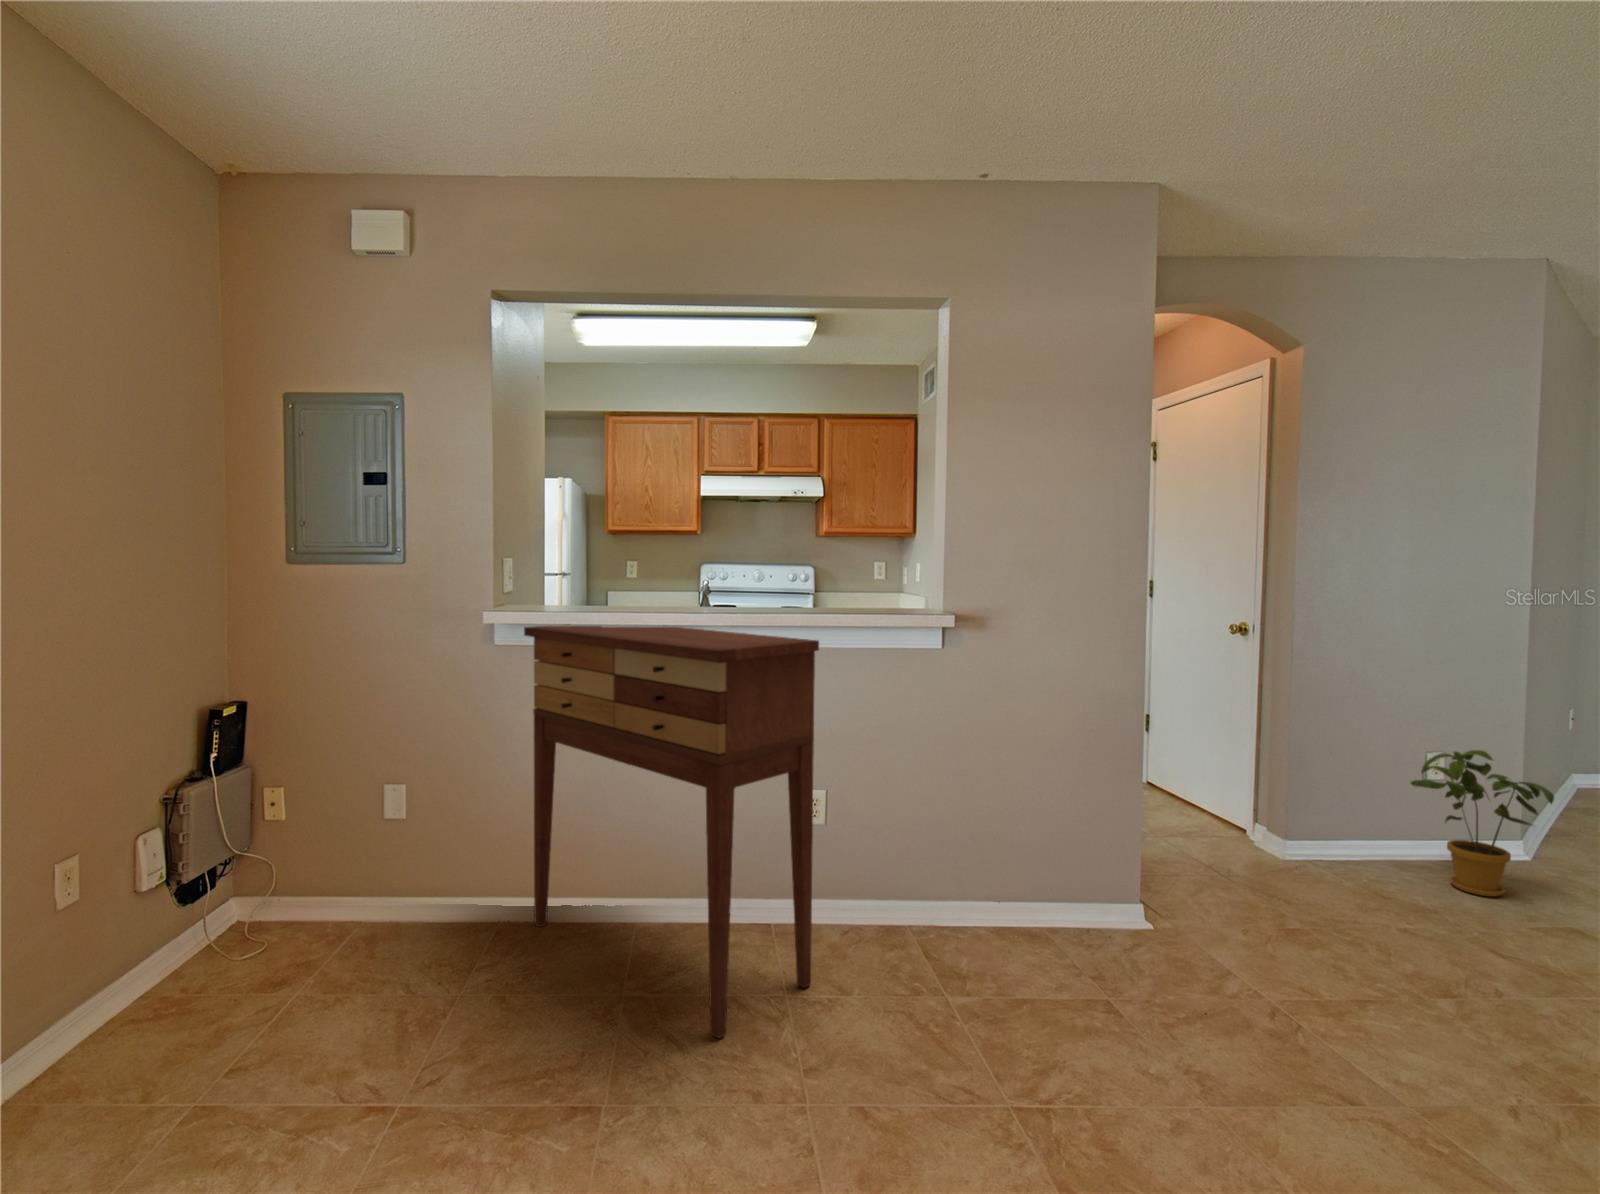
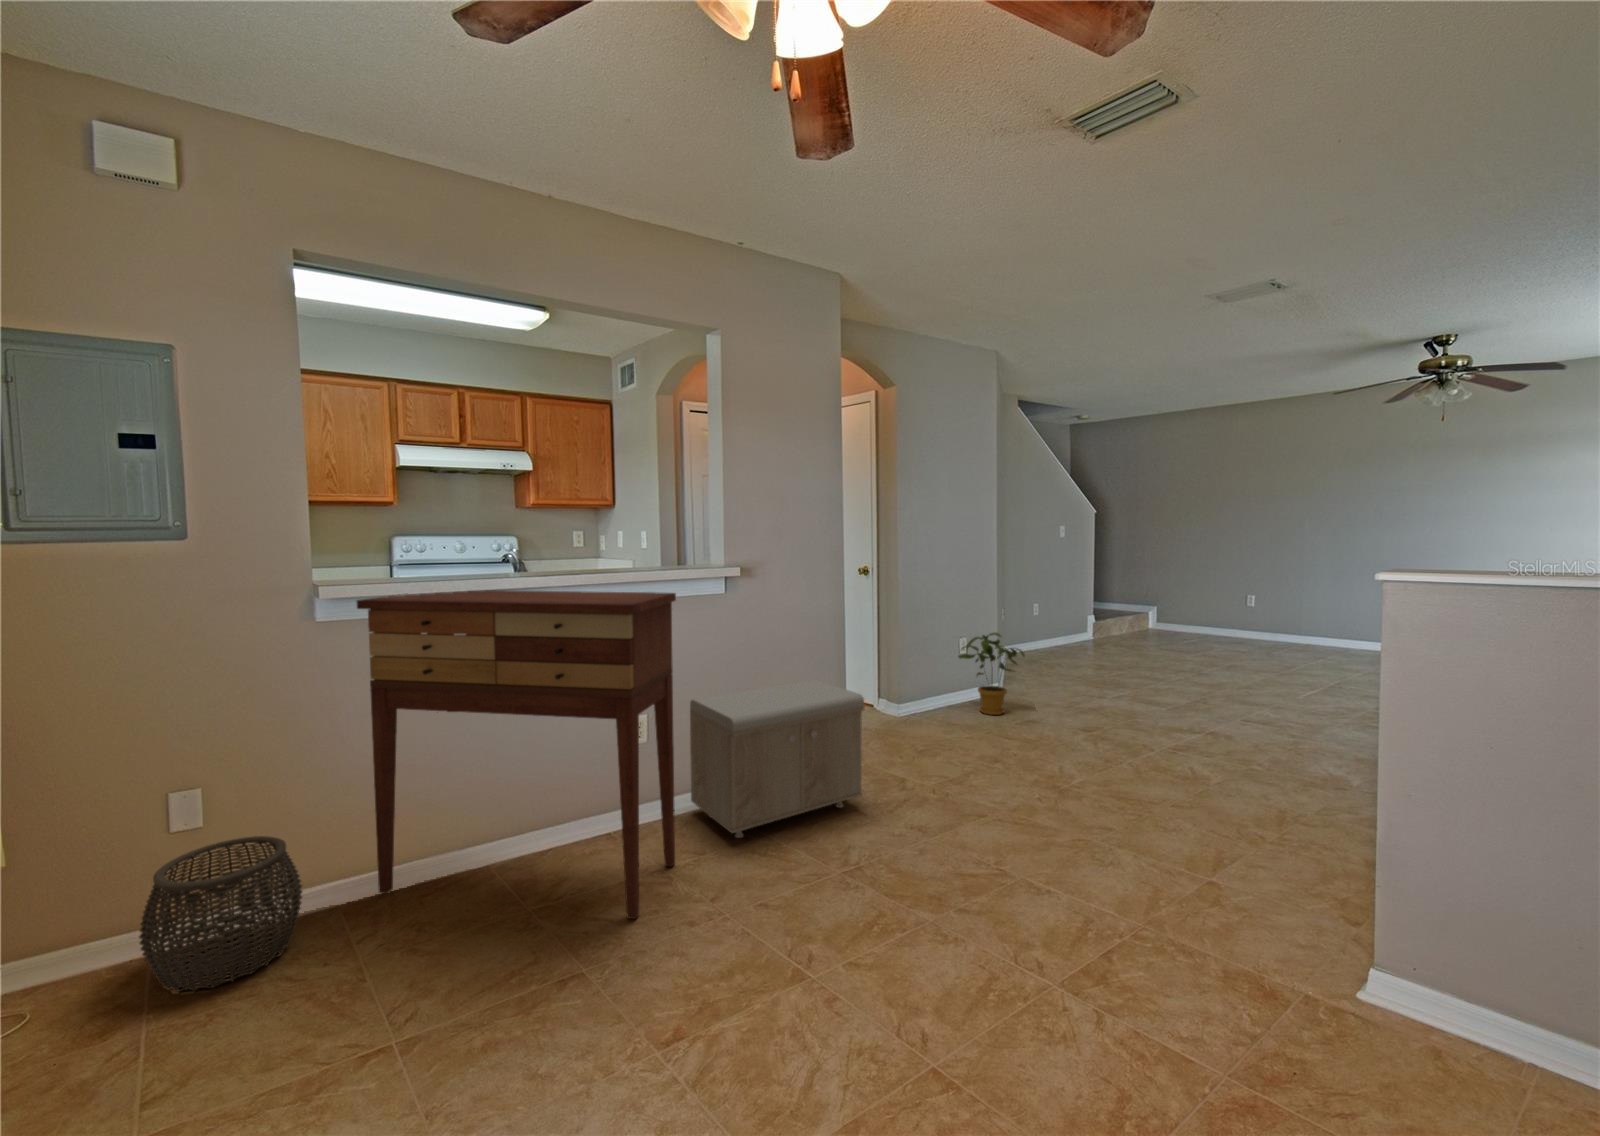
storage bench: none [877,780,1120,978] -> present [690,680,864,838]
woven basket: none [330,840,459,971] -> present [139,836,302,992]

